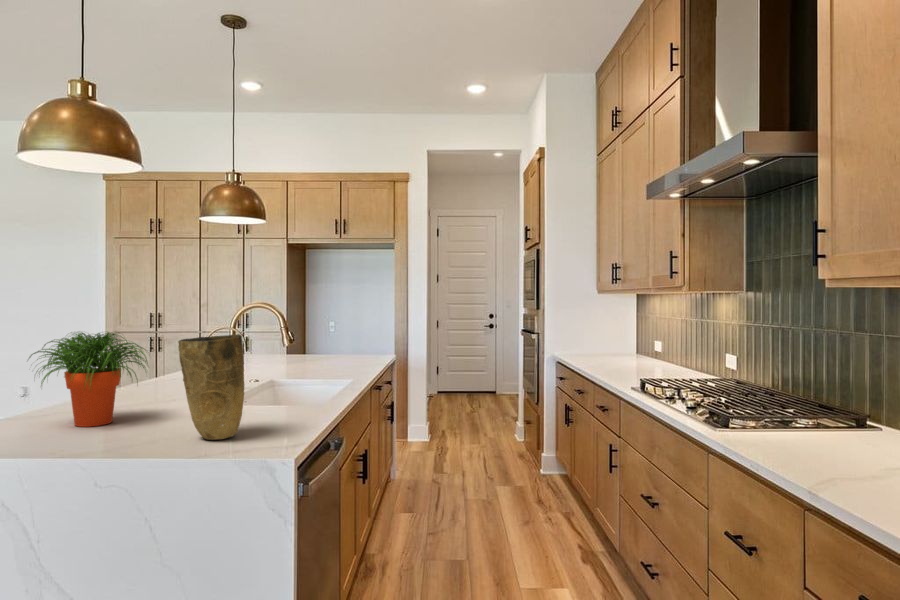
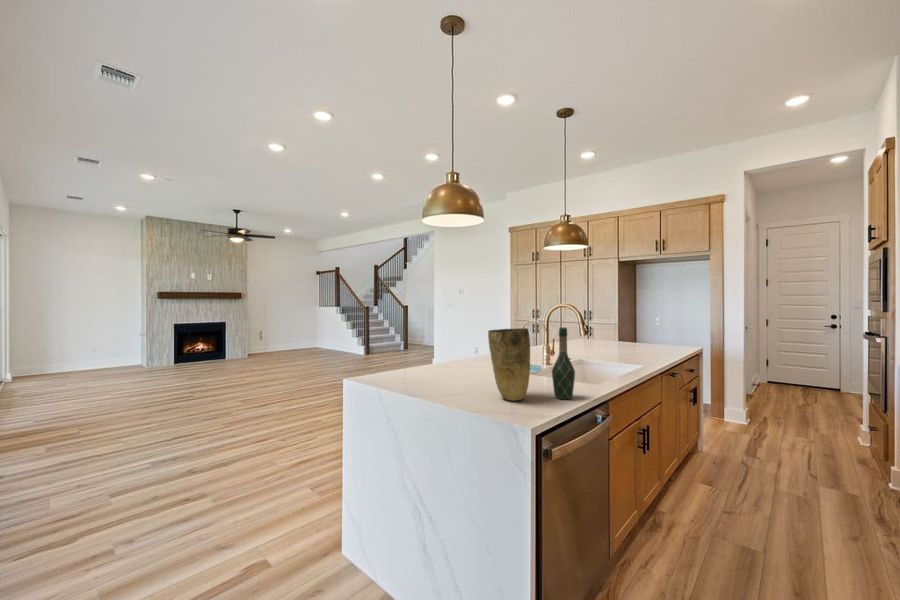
potted plant: present [29,332,148,427] -> none [425,321,489,379]
wine bottle: none [269,332,300,427] -> present [552,328,575,399]

